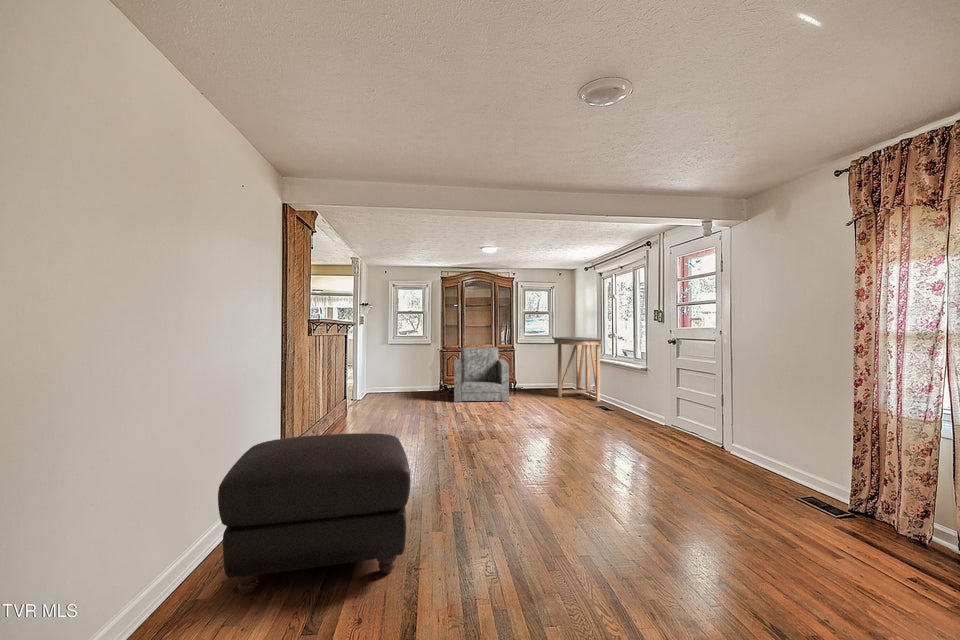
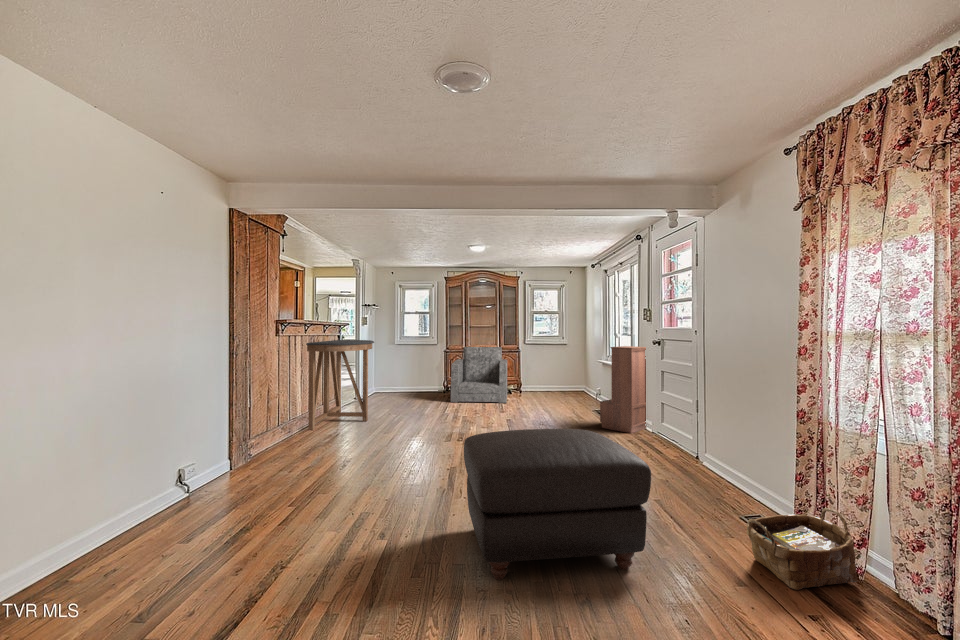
console table: present [553,337,602,401] -> present [306,340,374,430]
bookshelf: none [614,345,657,427] -> present [600,346,646,433]
ottoman: present [218,433,411,594] -> present [464,429,651,580]
woven basket: none [829,486,930,558] -> present [747,508,857,590]

